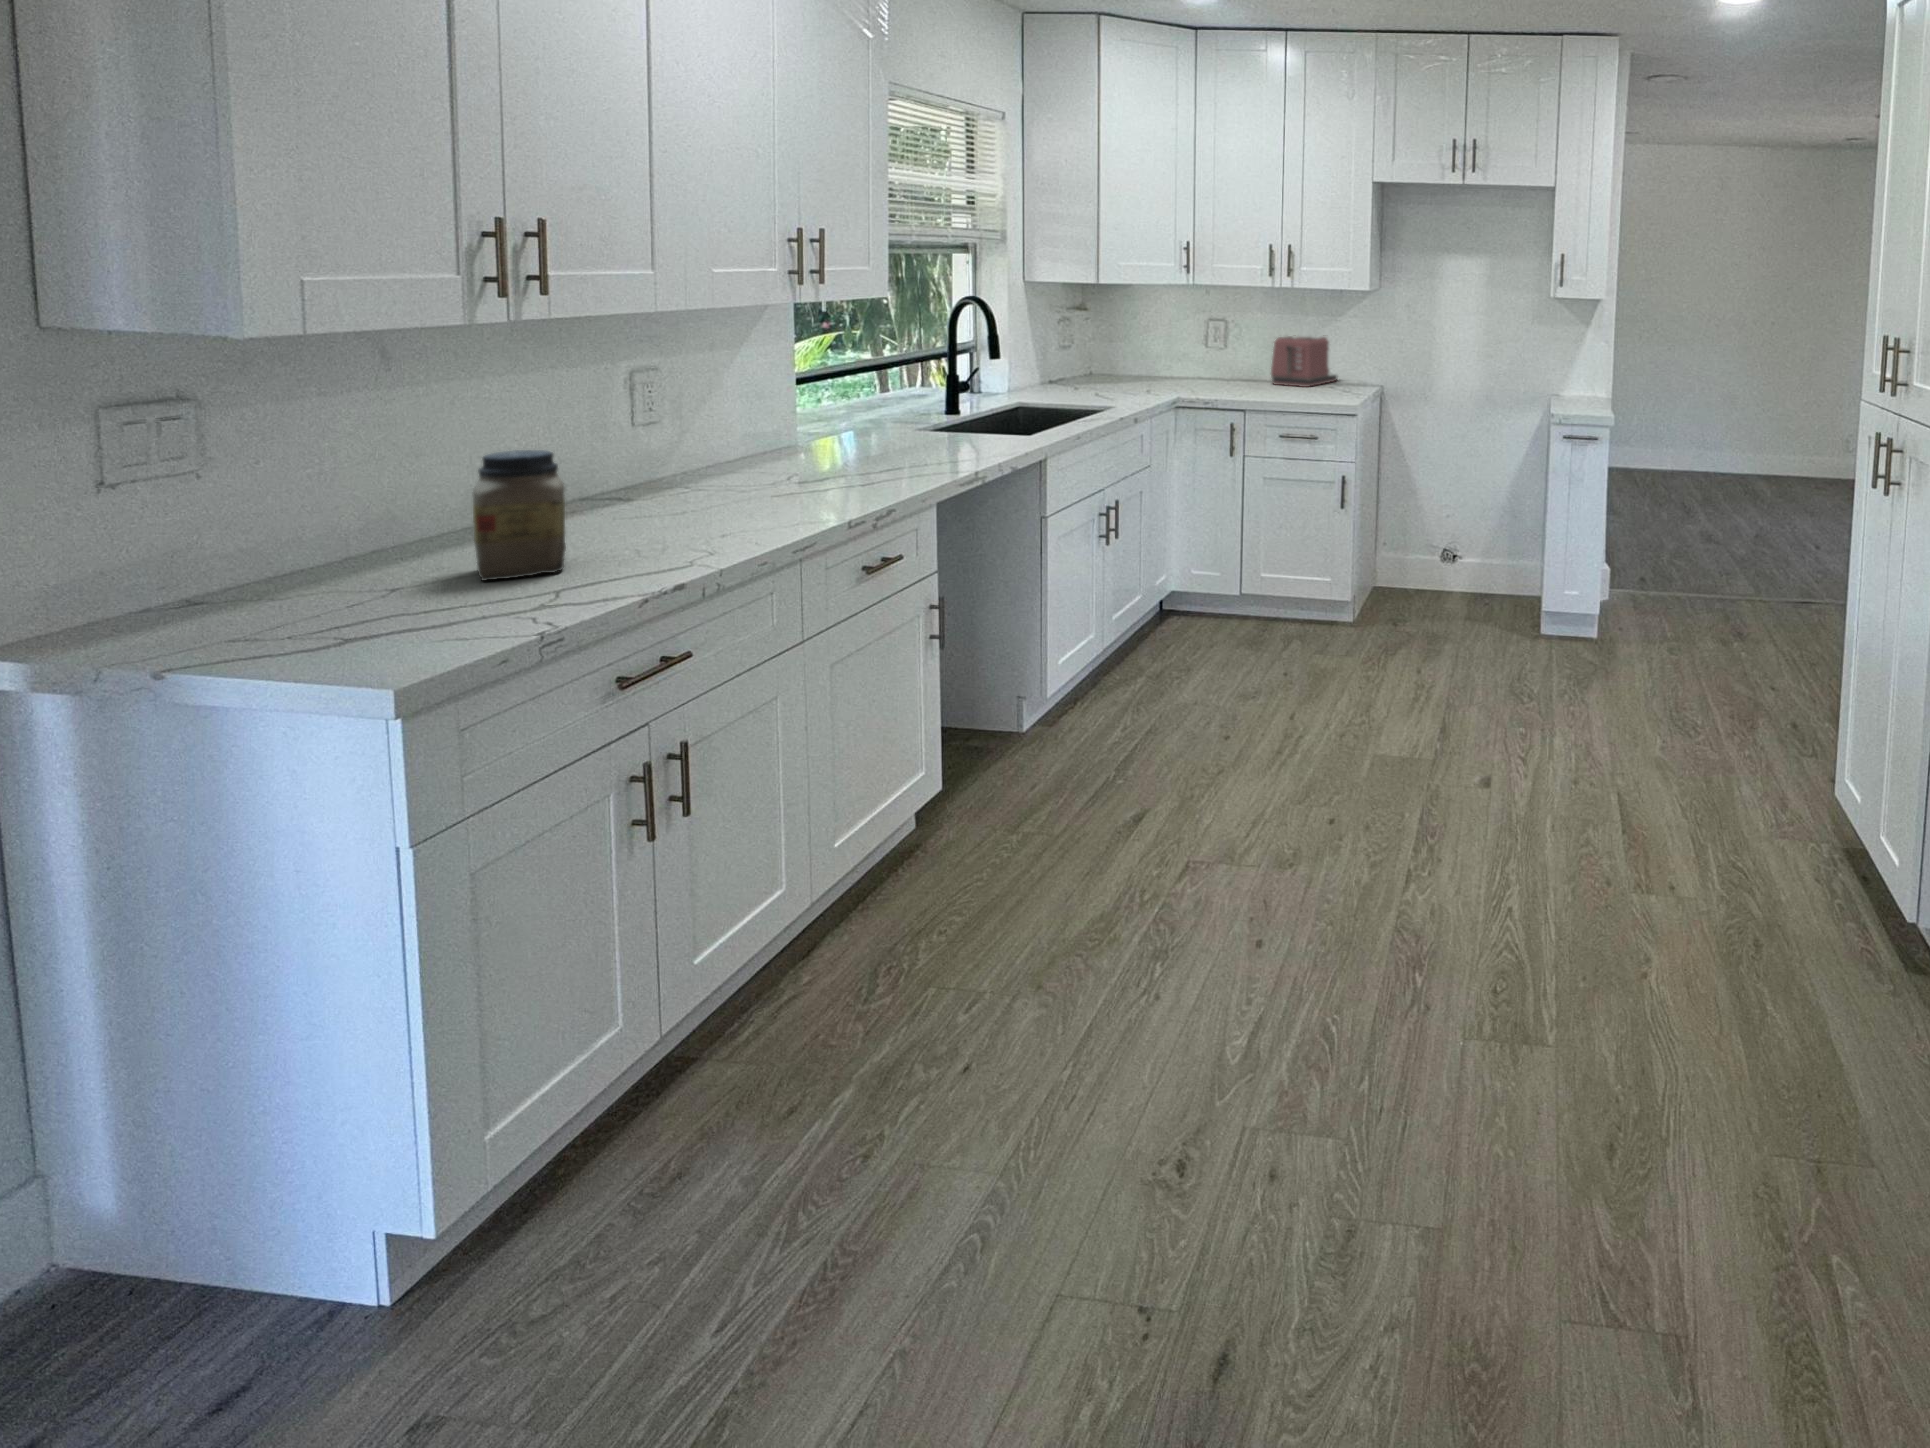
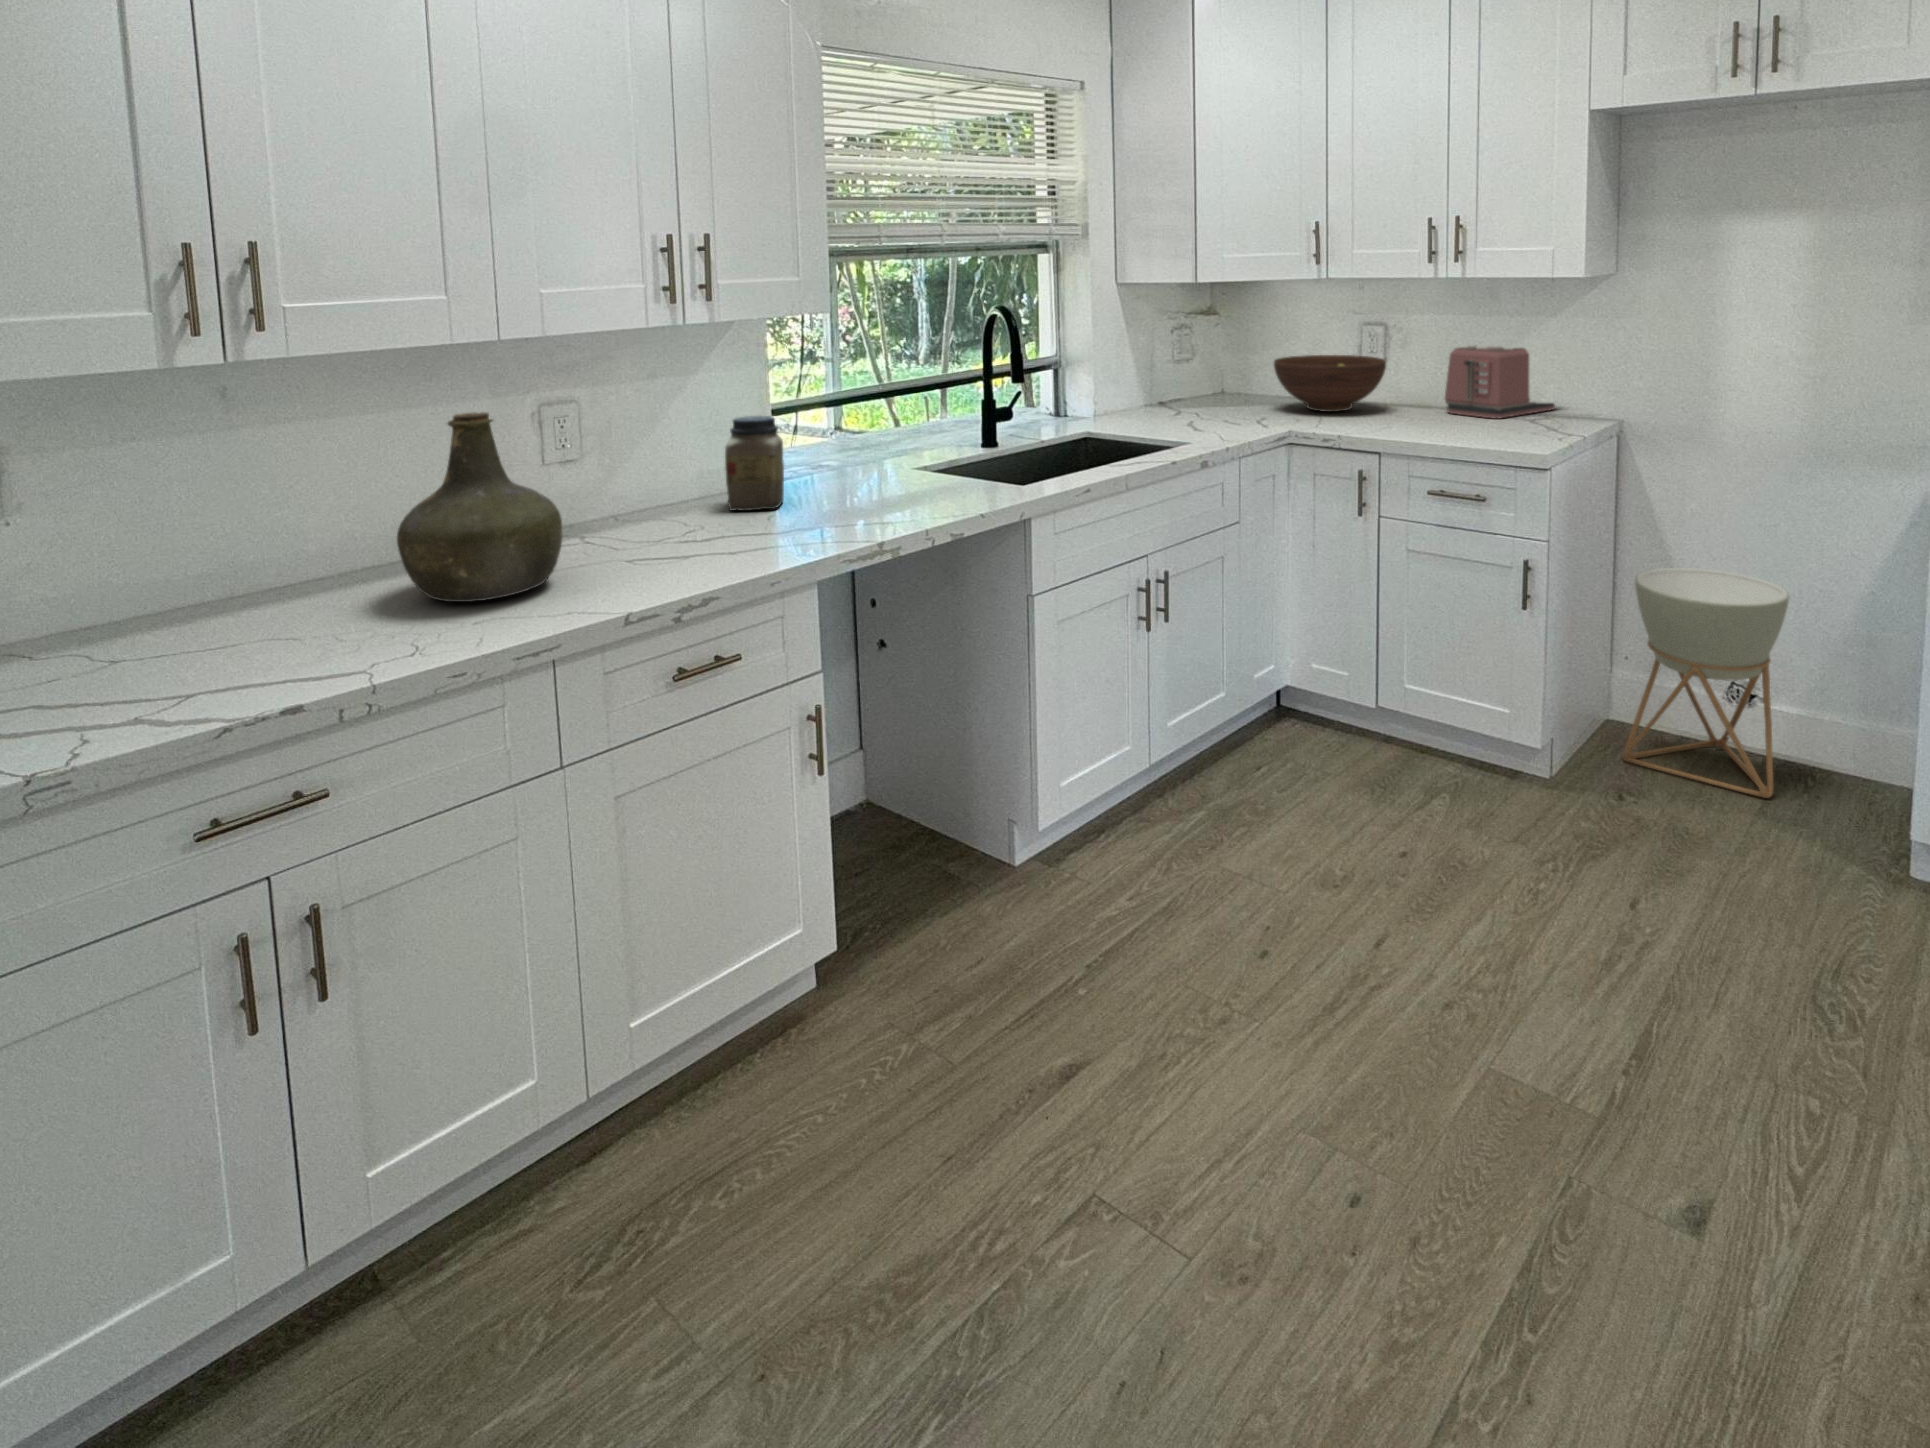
fruit bowl: none [1148,343,1231,385] -> present [1274,355,1386,412]
bottle: none [609,368,761,525] -> present [397,412,562,602]
jar: present [473,450,566,581] -> present [725,416,784,511]
planter: none [1390,479,1478,612] -> present [1623,568,1789,798]

